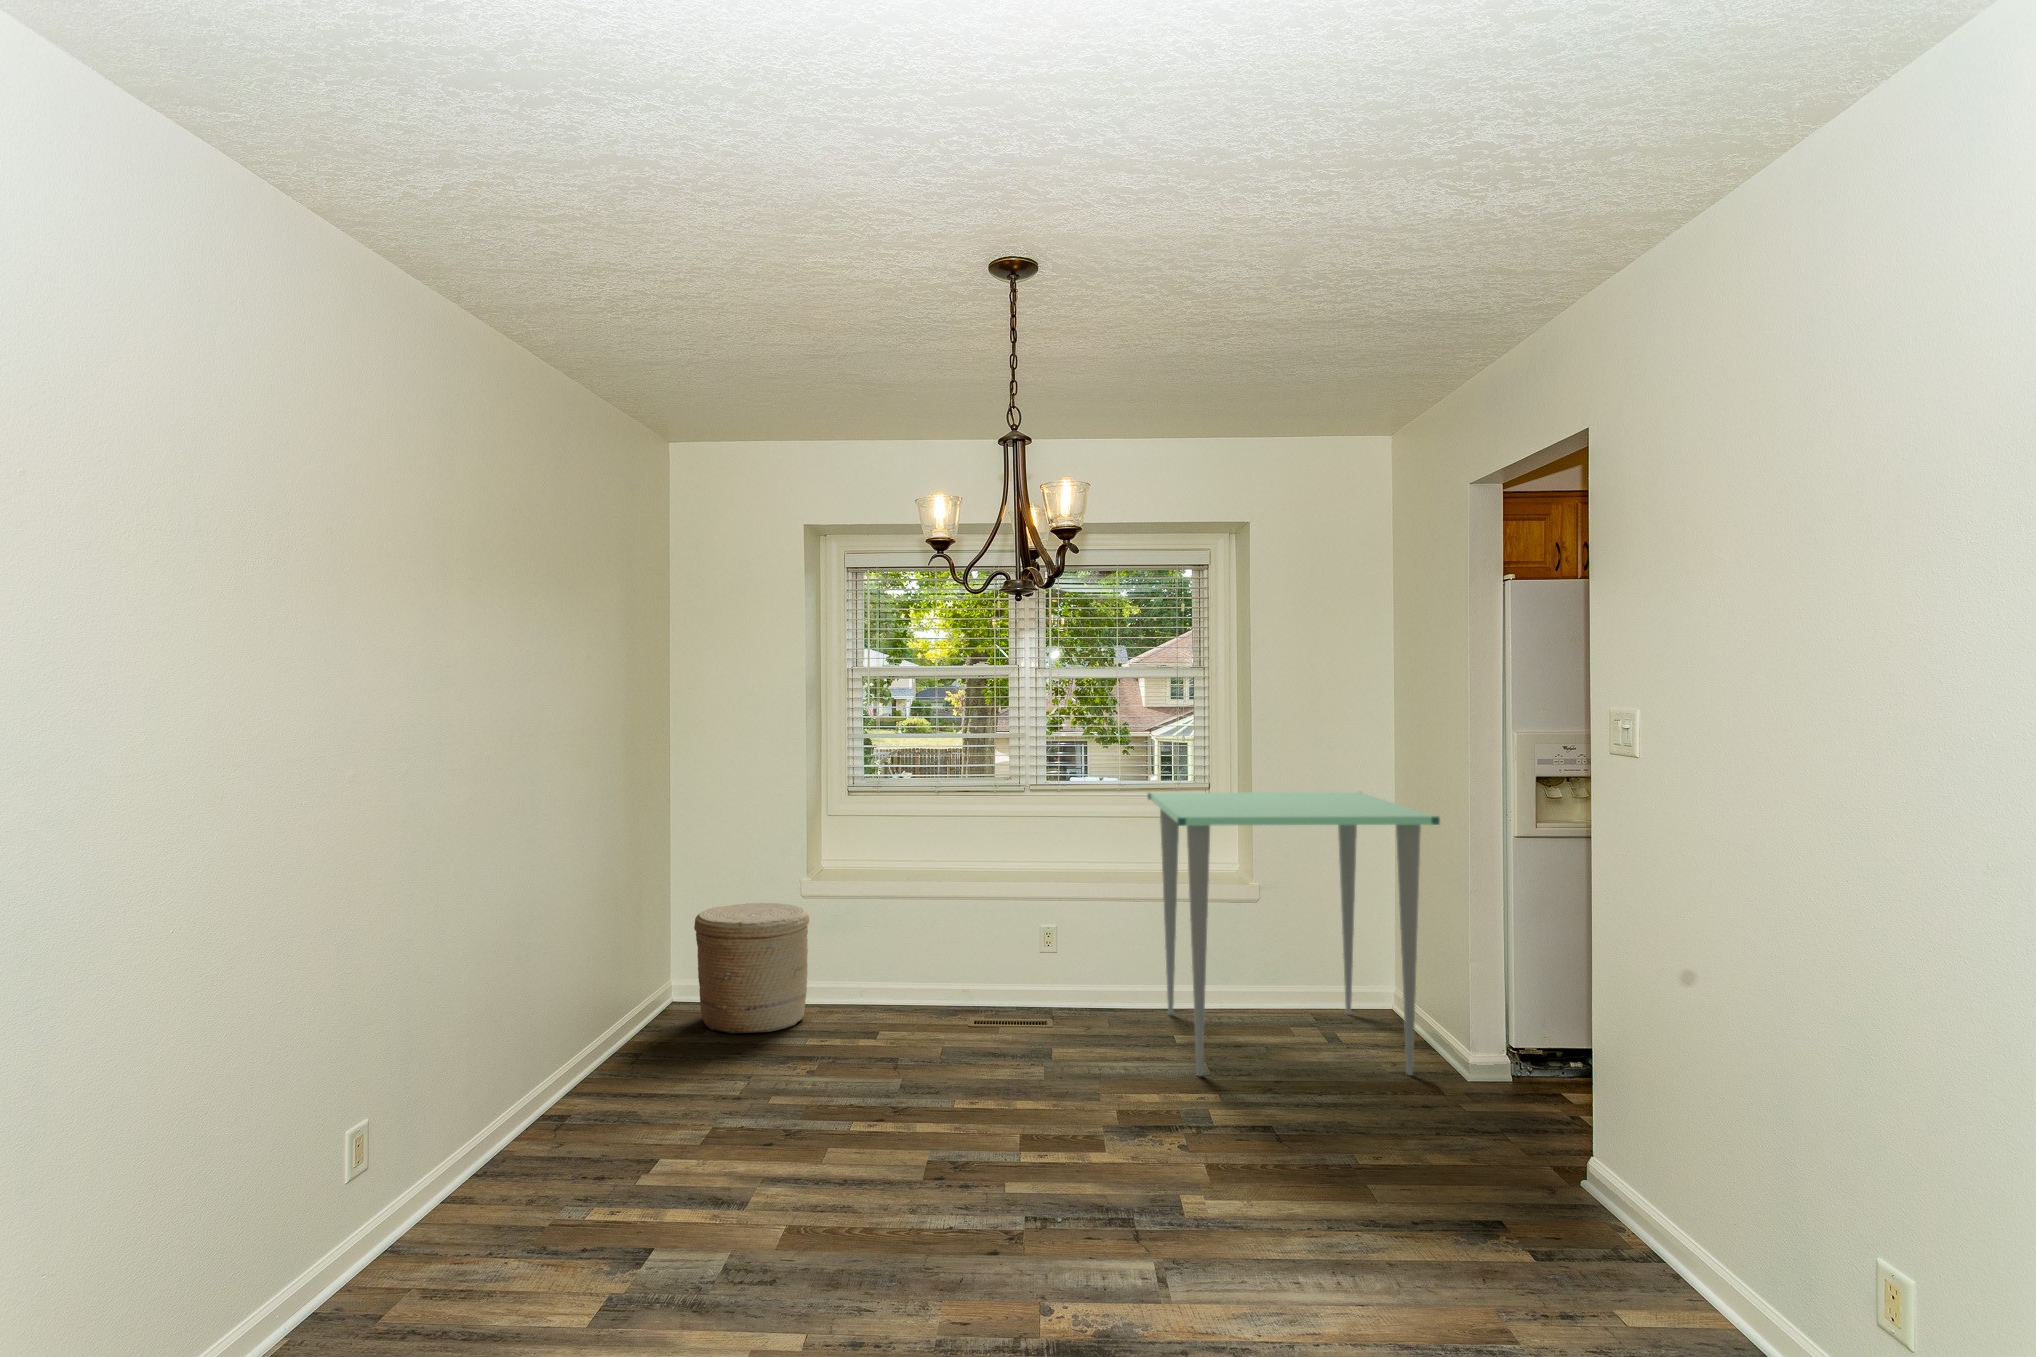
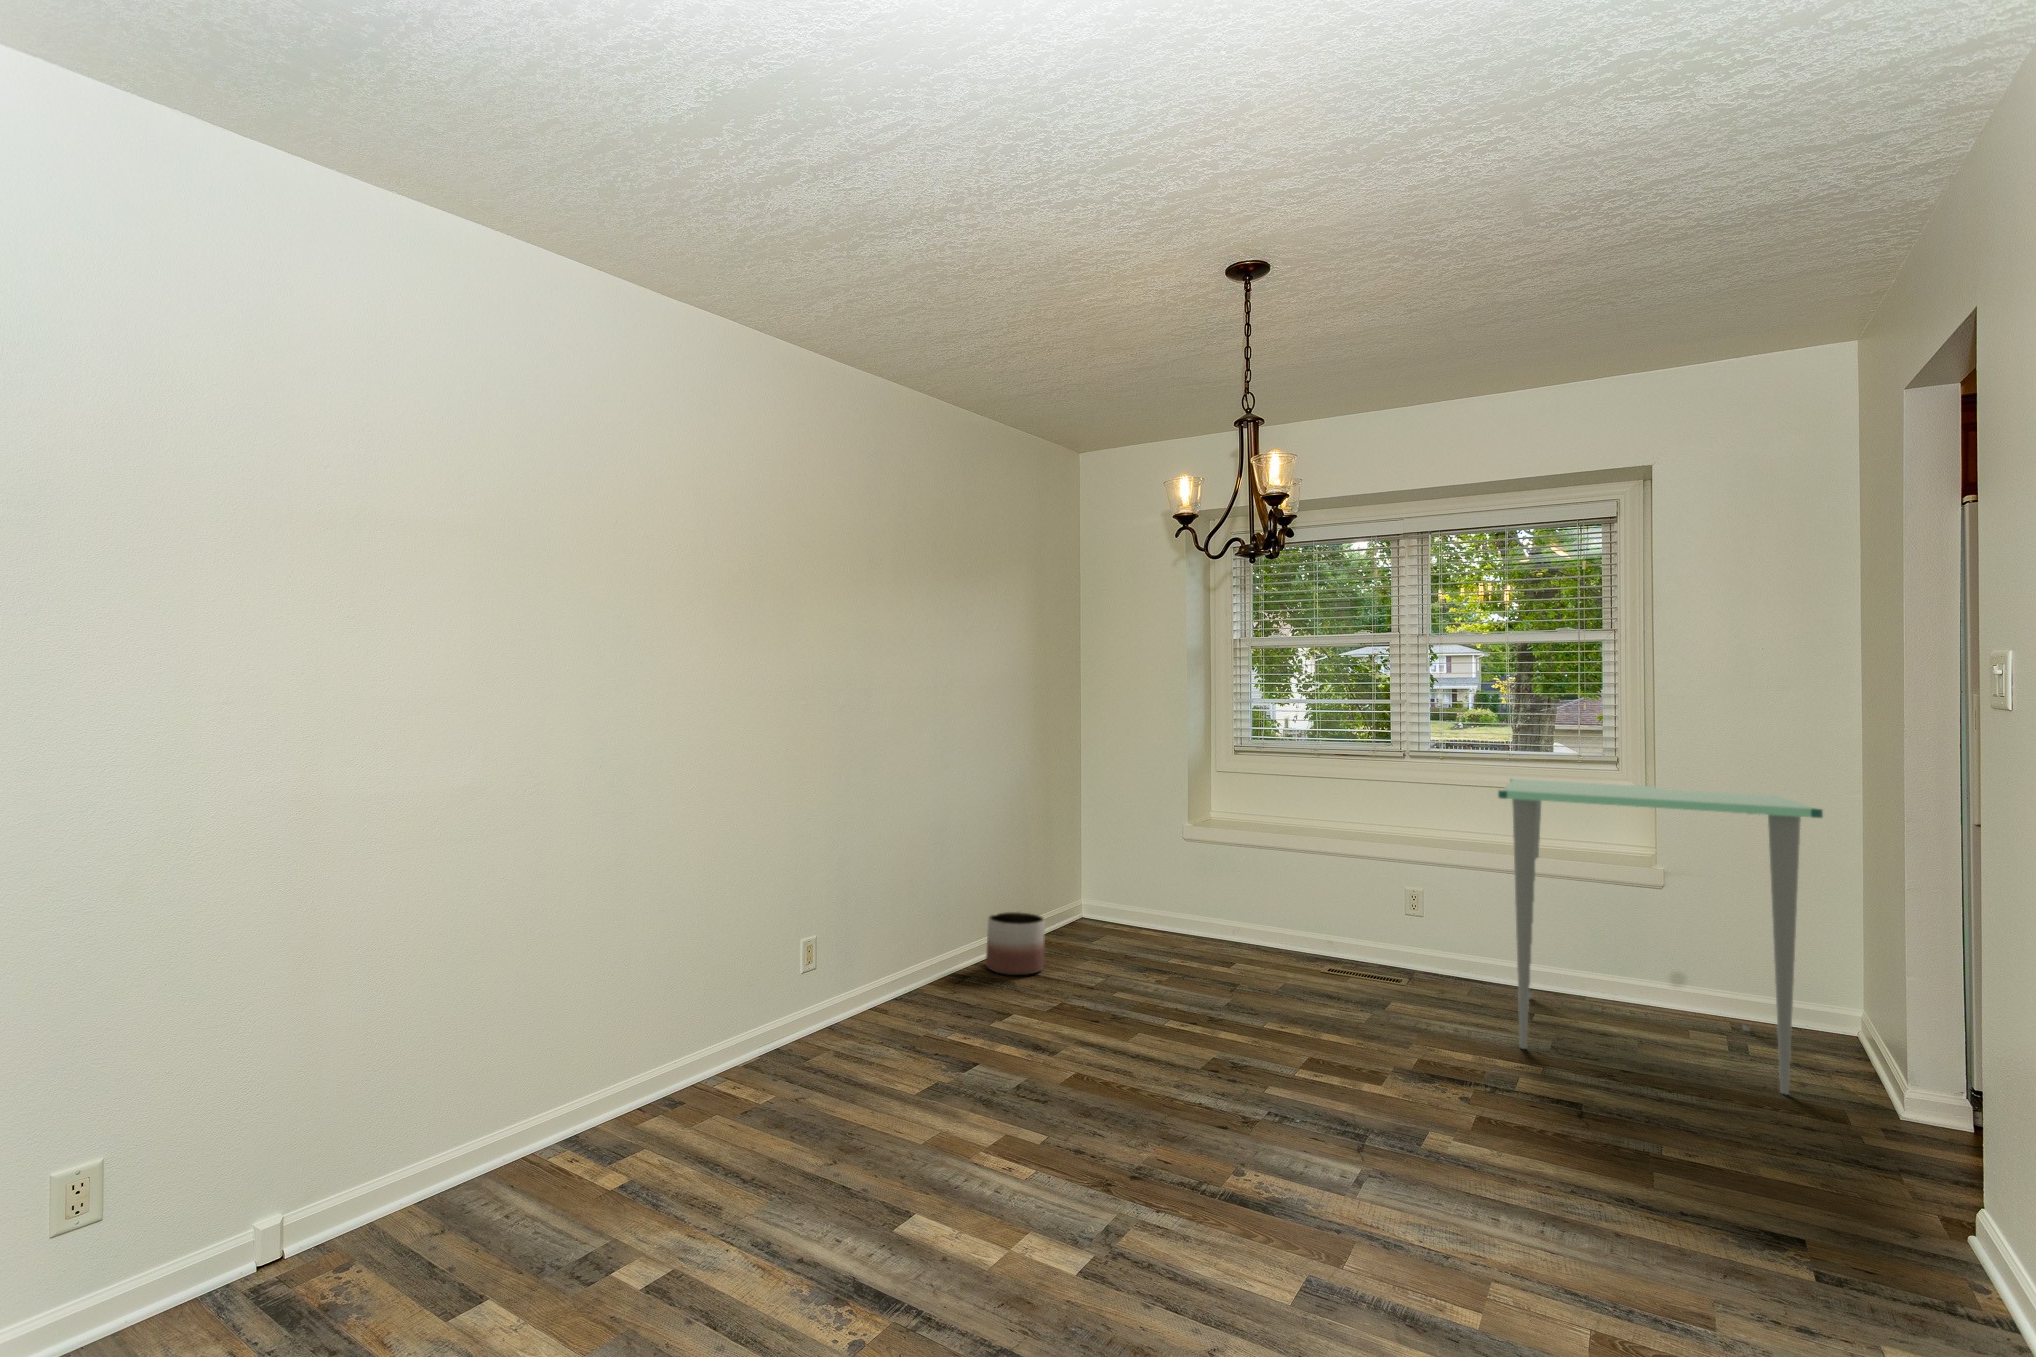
woven basket: present [694,903,809,1034] -> none [1098,848,1190,952]
planter: none [577,1015,657,1102] -> present [986,912,1045,975]

